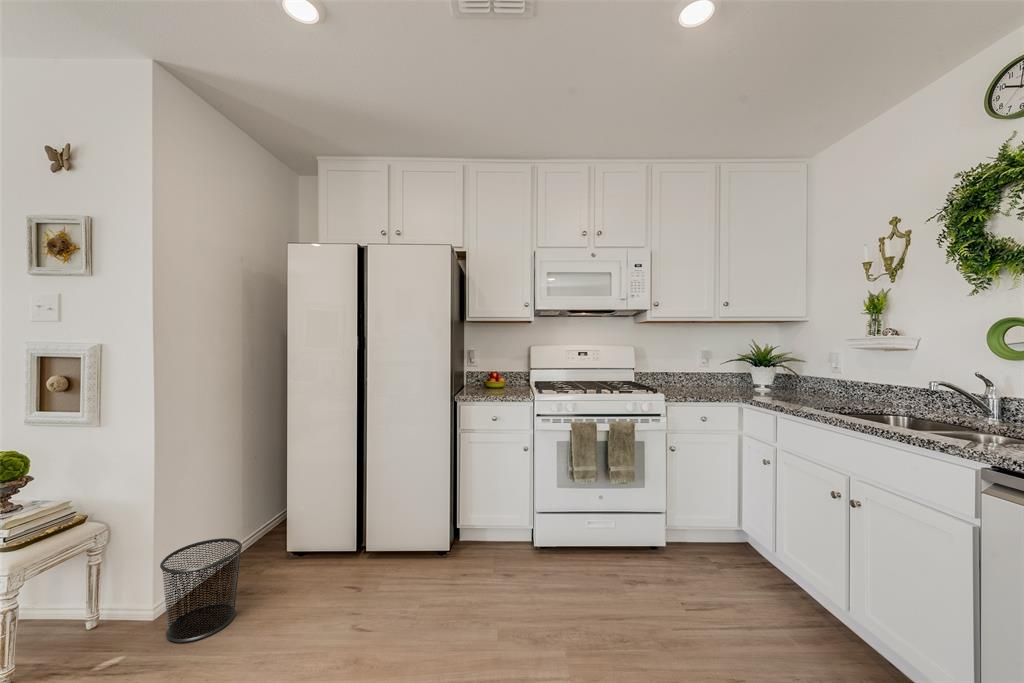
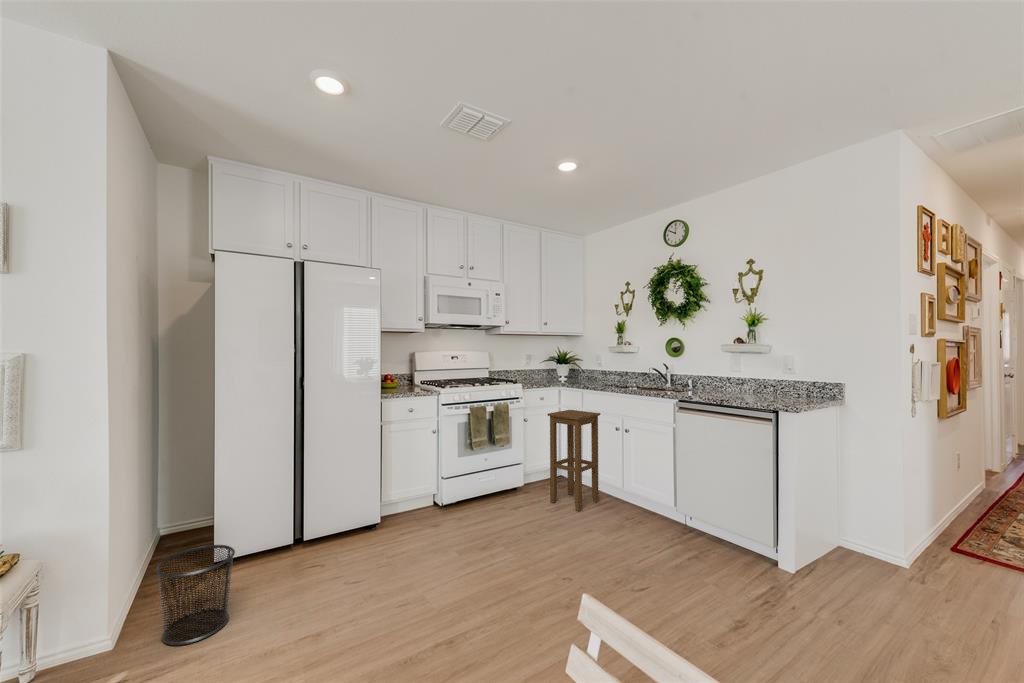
stool: none [692,443,797,628] -> present [547,410,600,511]

